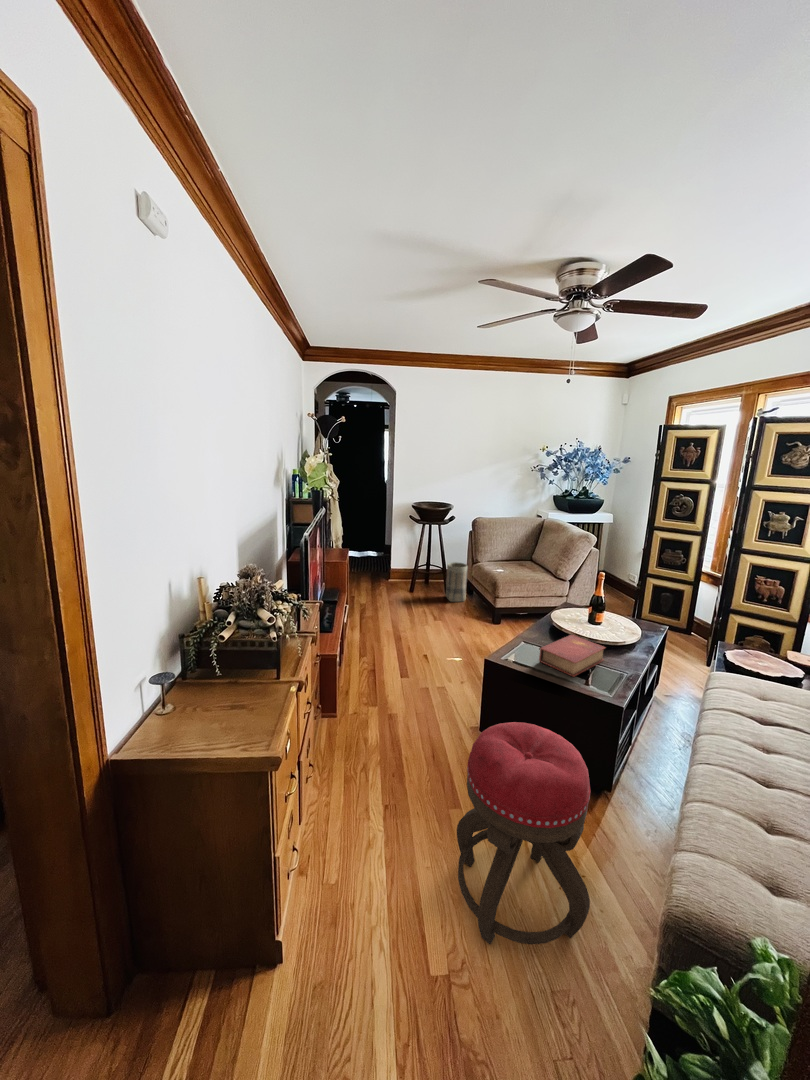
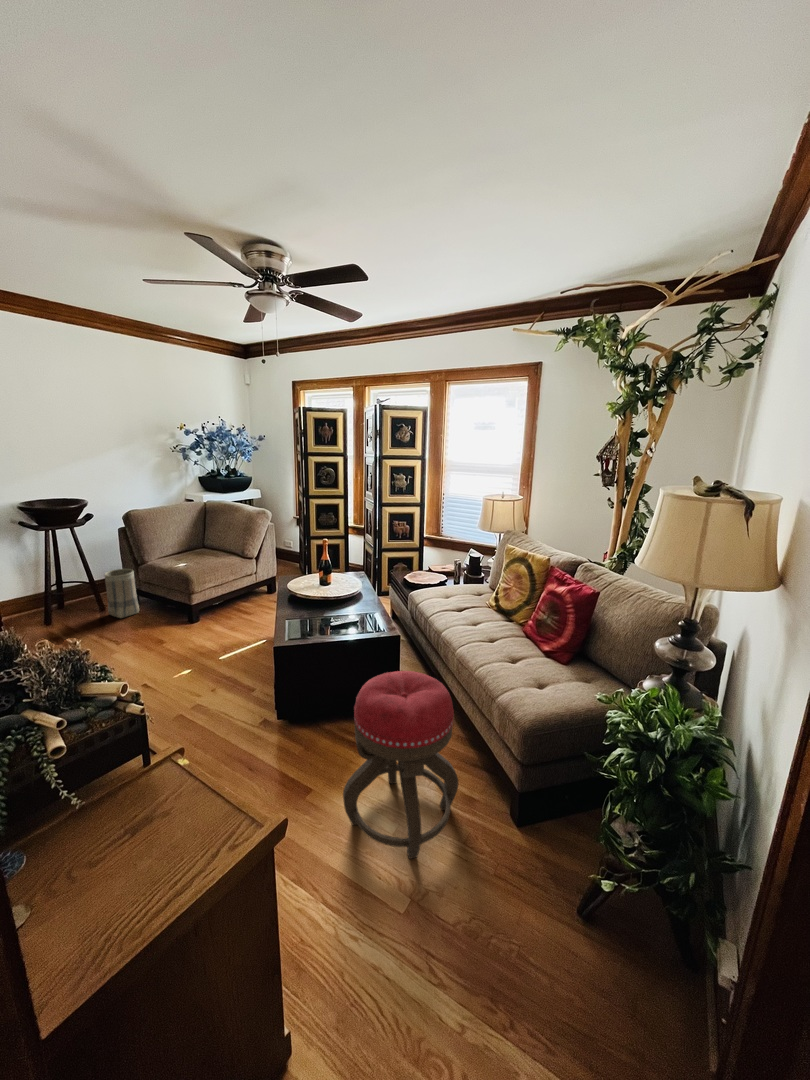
book: present [539,635,605,677] -> none [317,600,357,632]

